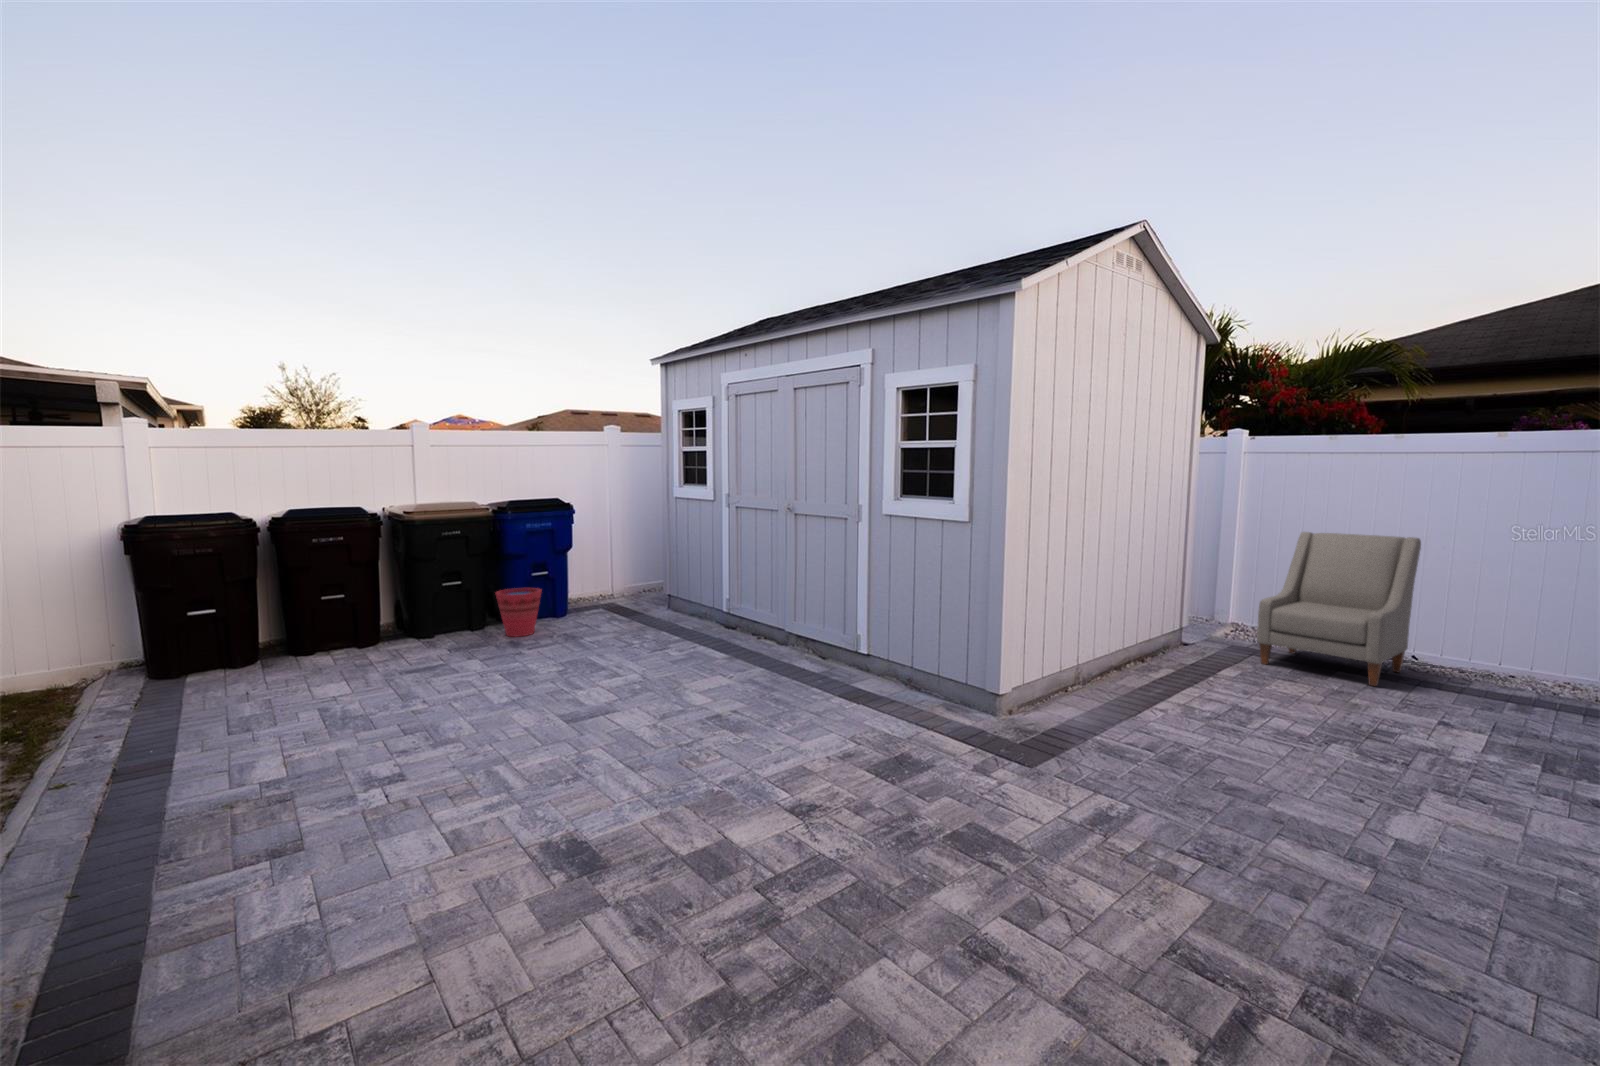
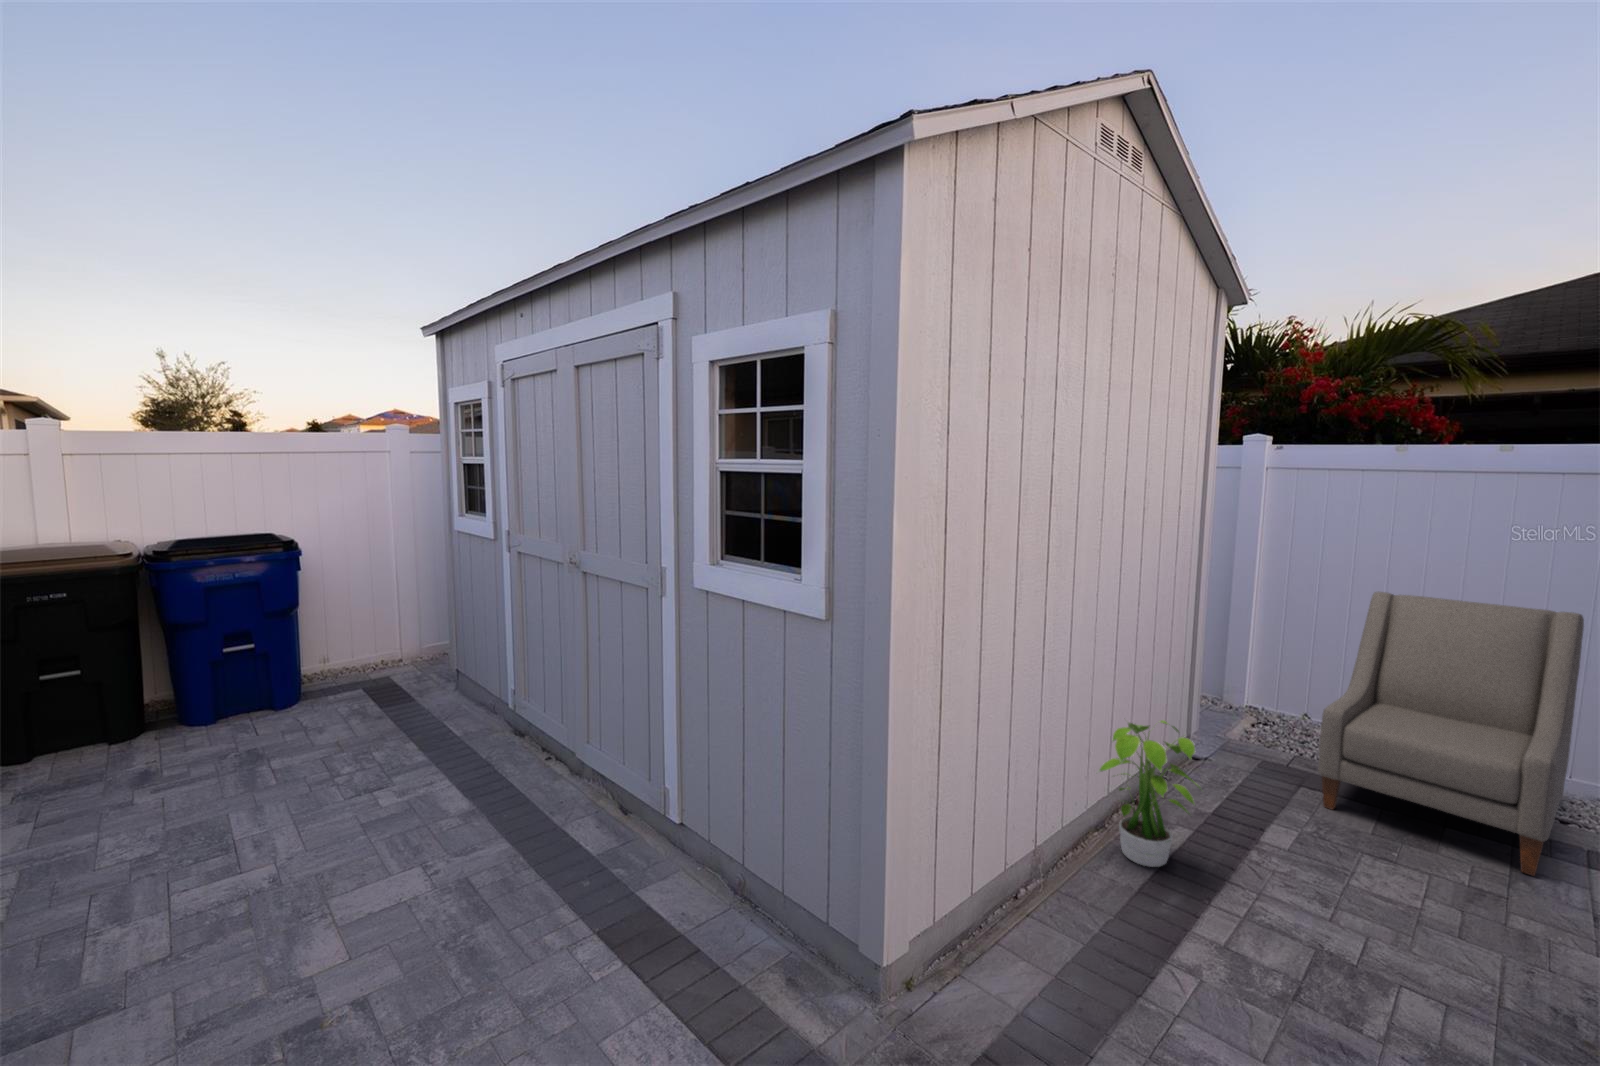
bucket: present [496,588,542,637] -> none [156,667,245,748]
potted plant: none [1114,596,1178,682] -> present [1098,720,1202,867]

